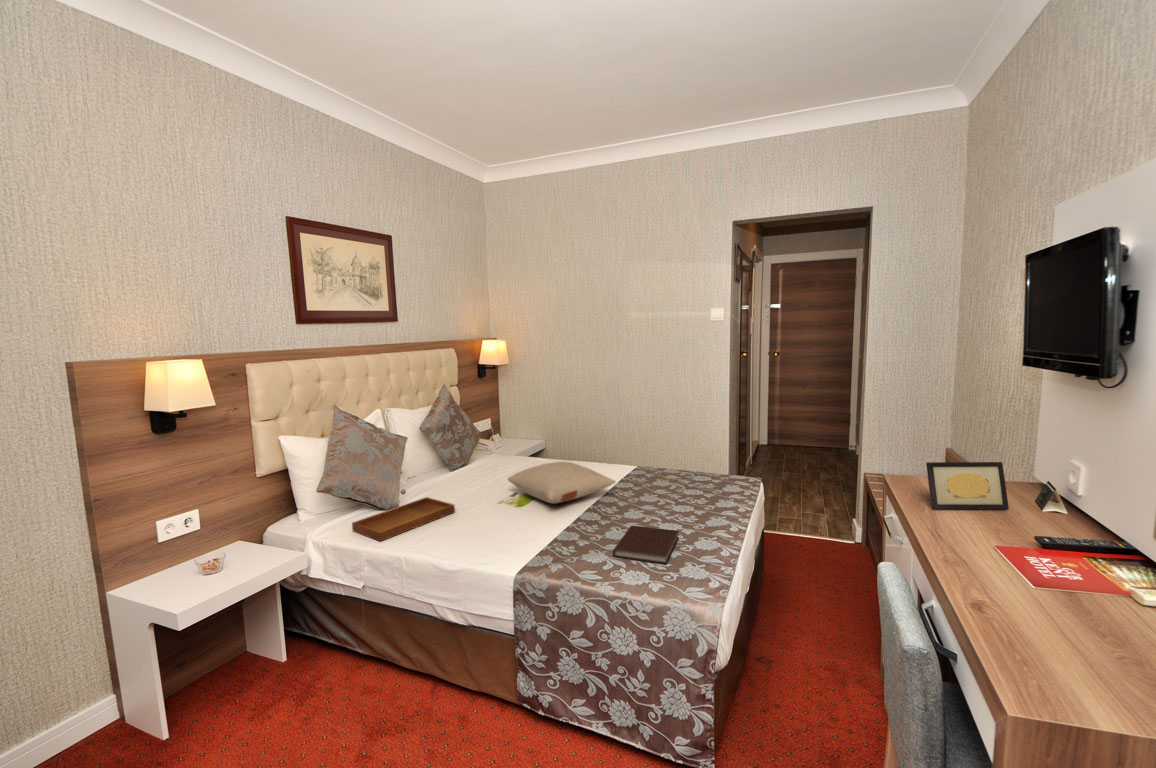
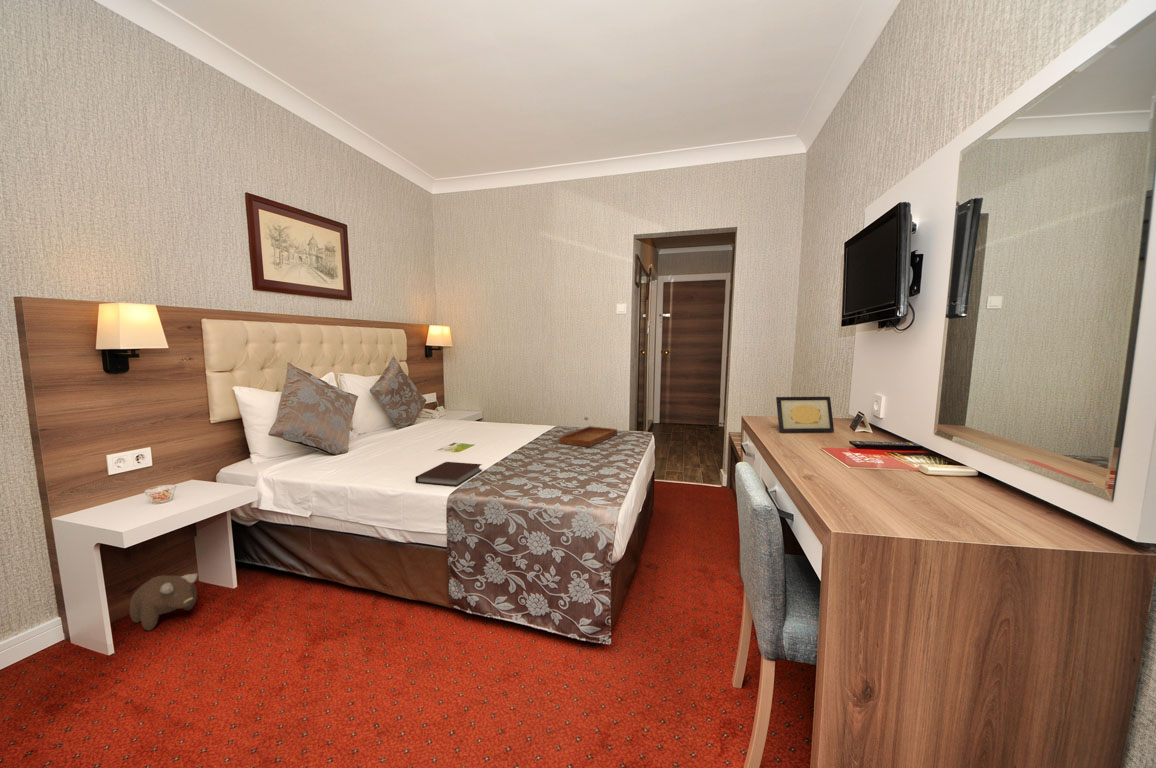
pillow: present [508,462,615,503] -> none [447,417,541,448]
tray: present [352,490,455,541] -> present [559,417,617,447]
notebook: present [613,526,679,564] -> present [415,462,482,486]
plush toy: none [182,649,248,711] -> present [130,574,198,631]

